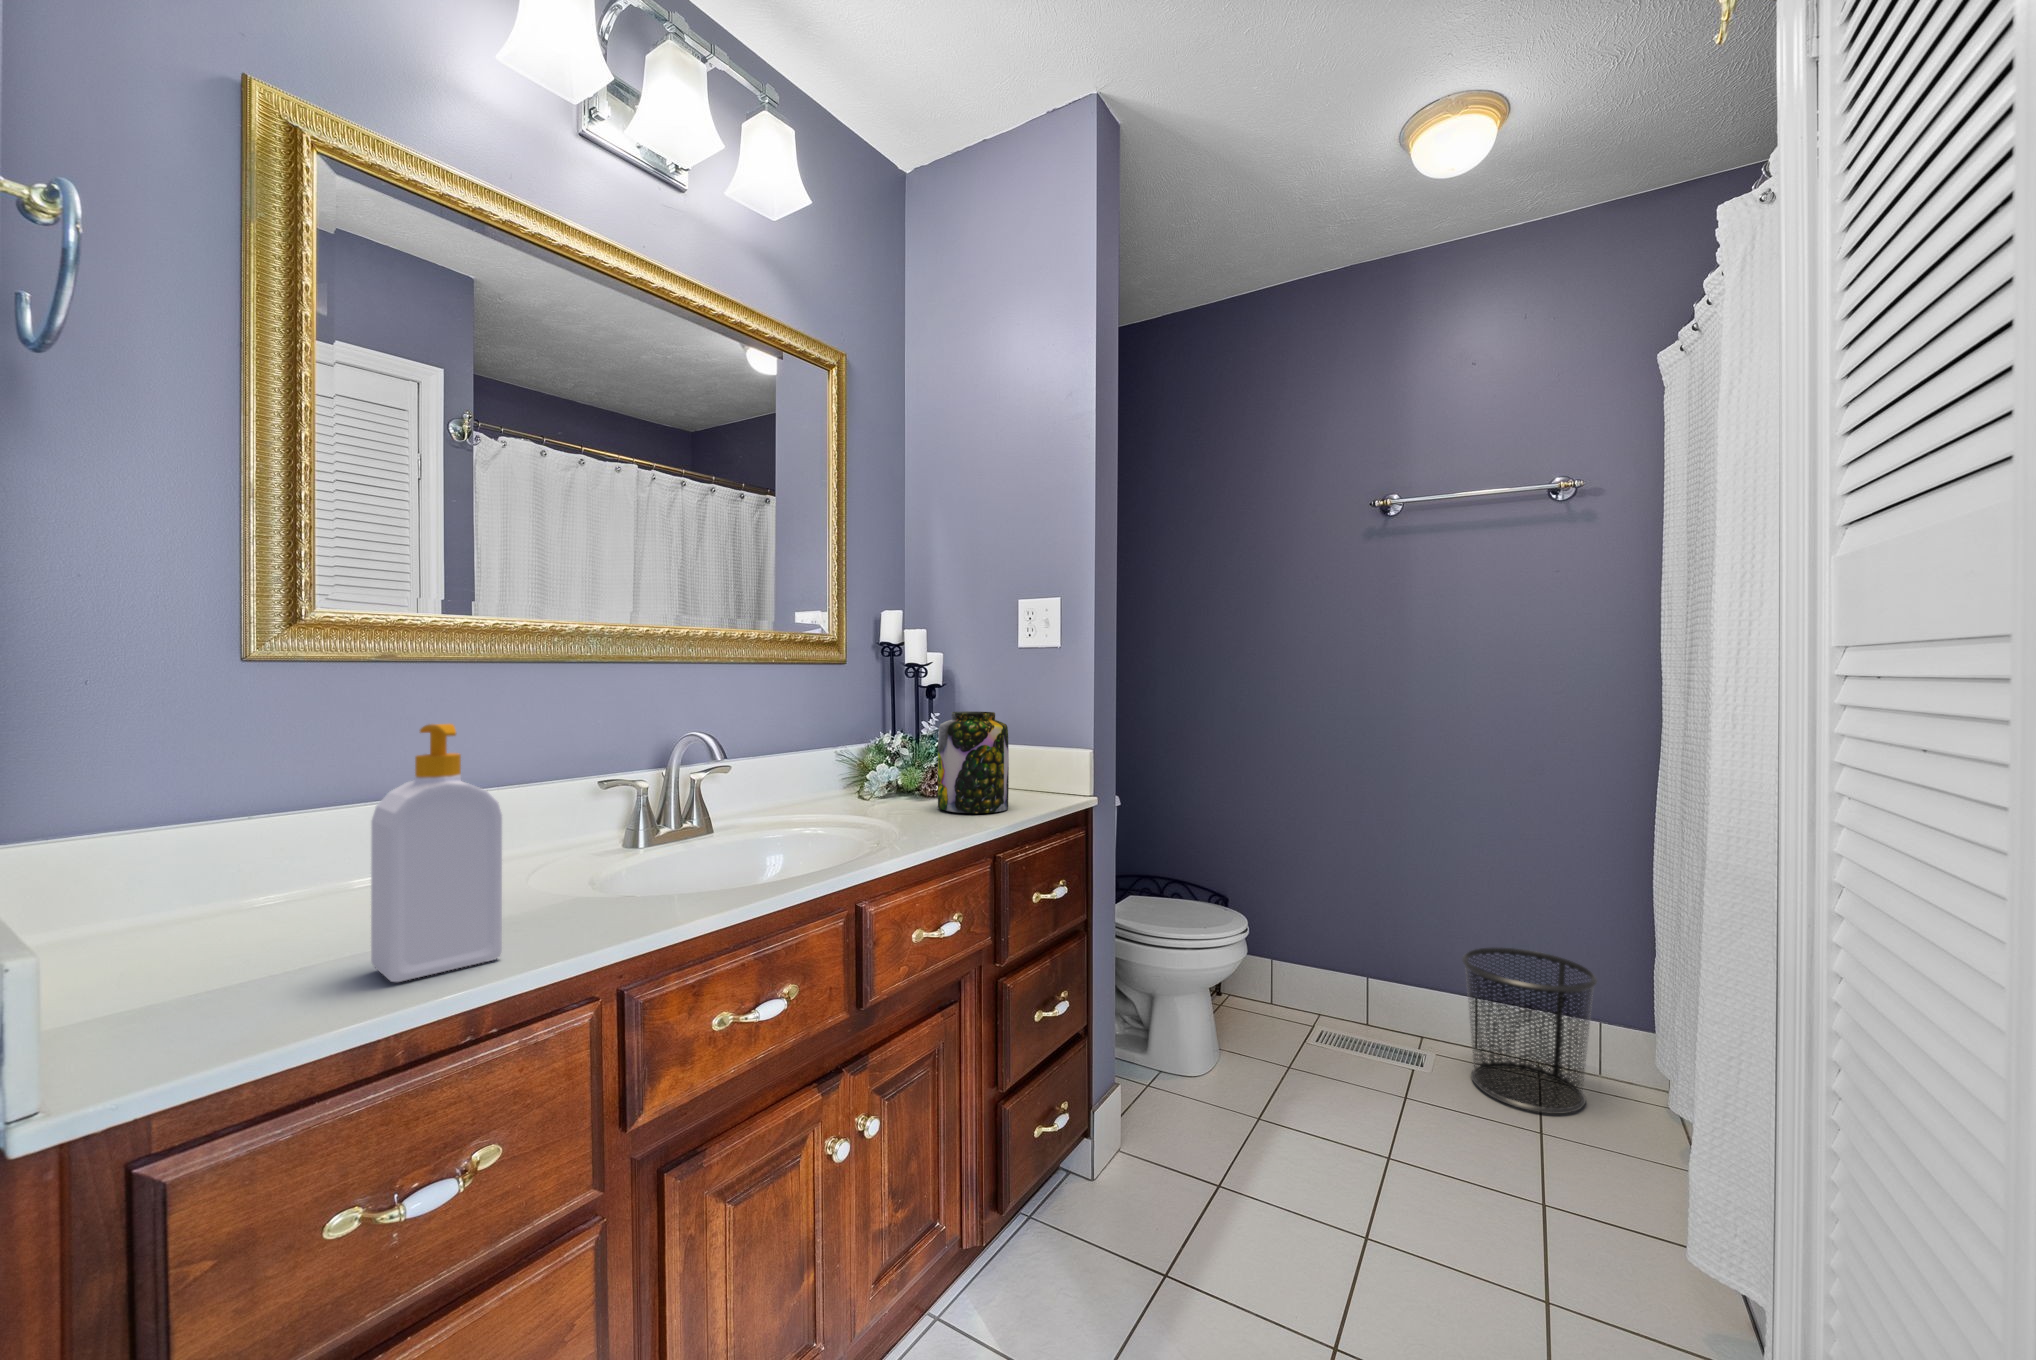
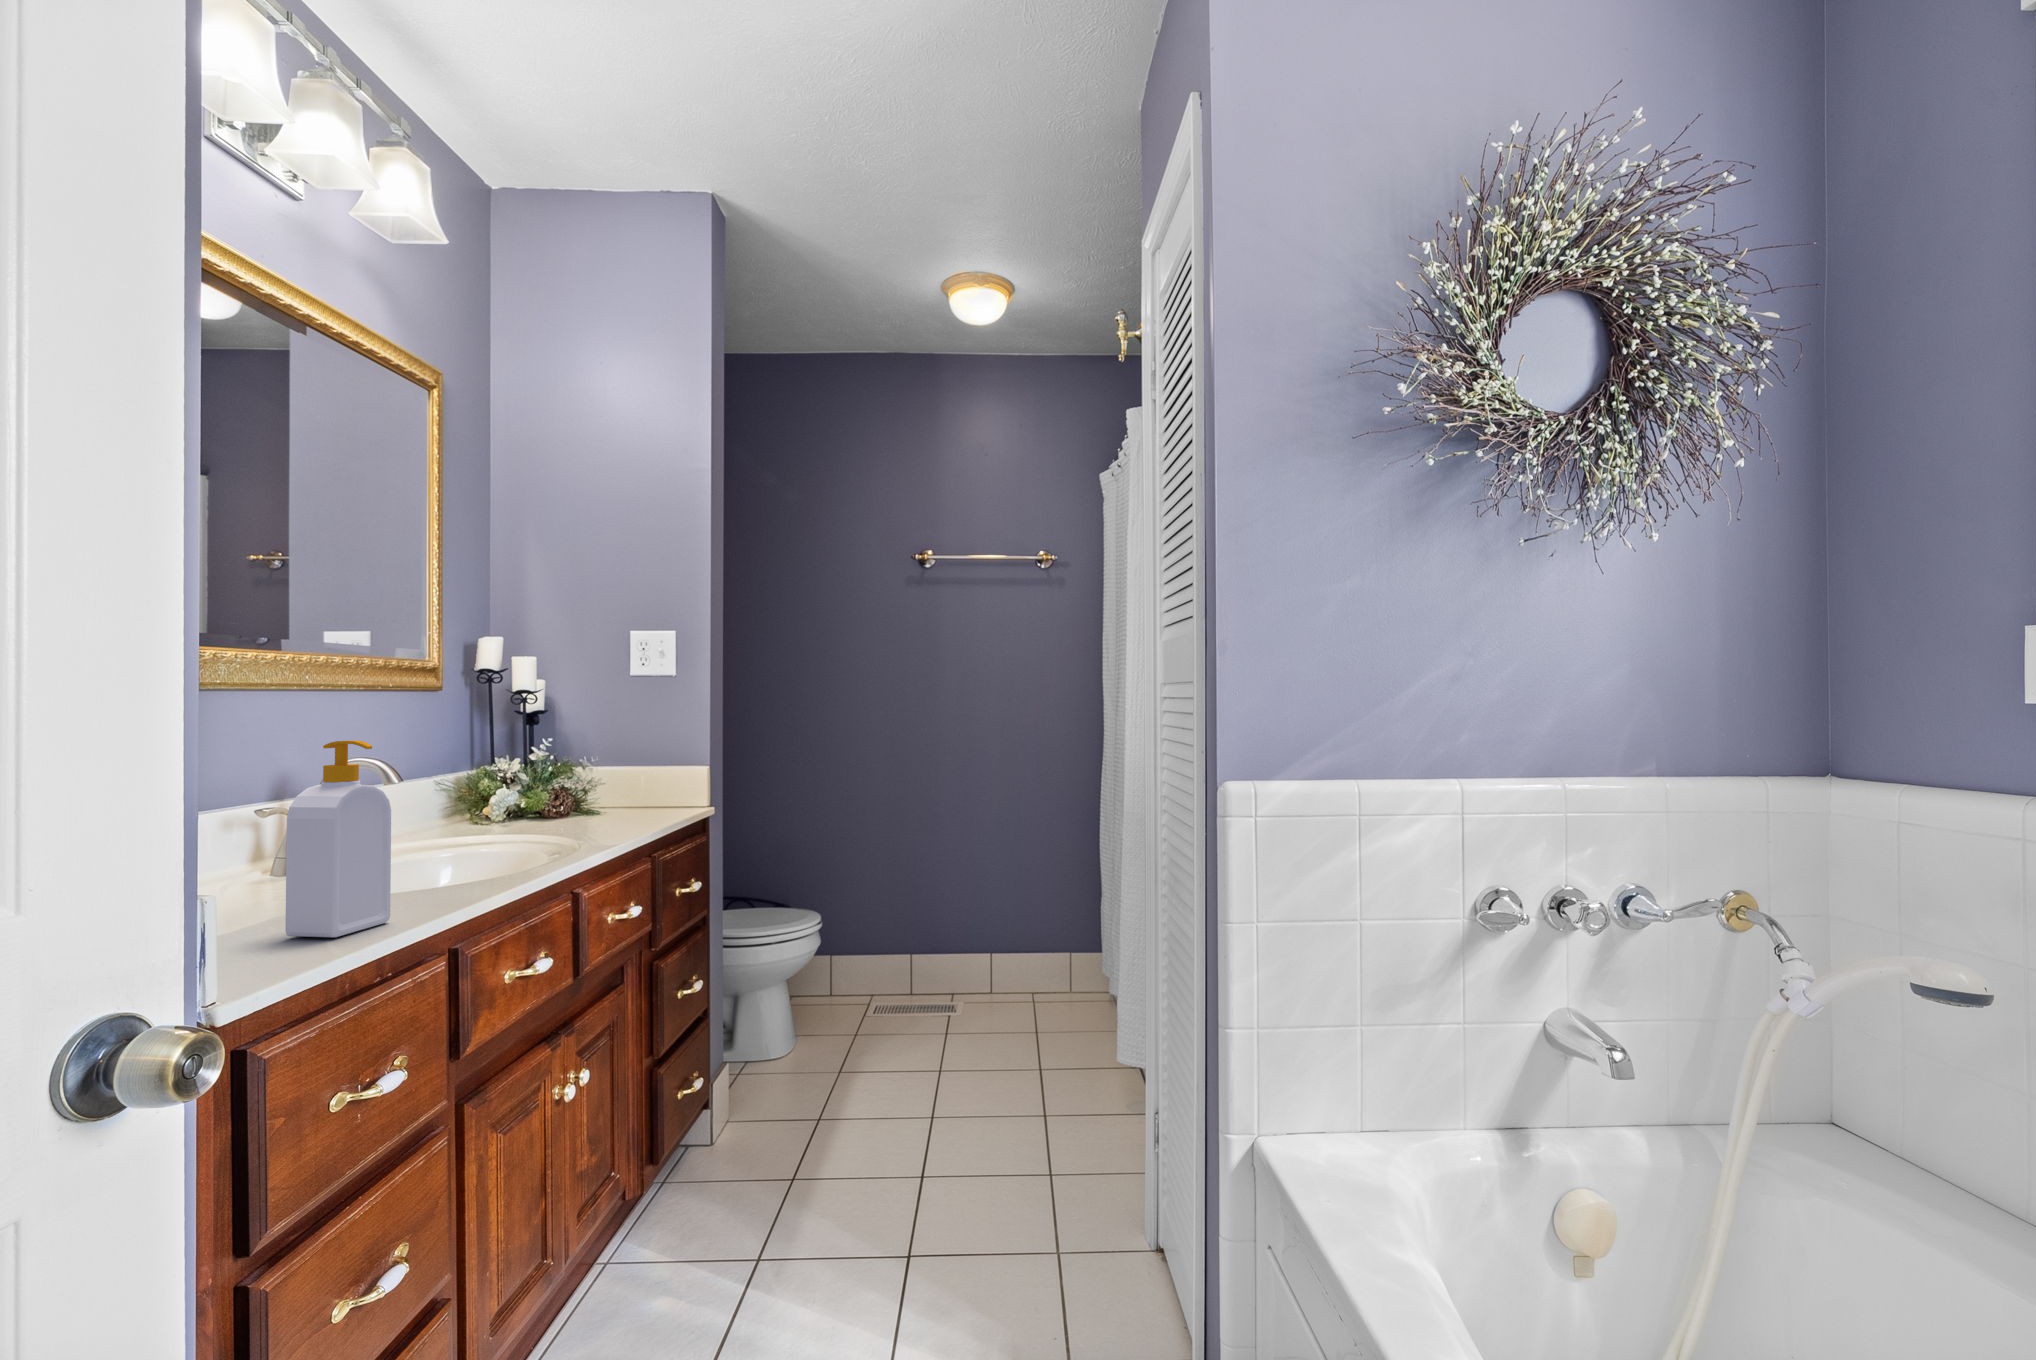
jar: present [938,711,1009,813] -> none [575,733,646,824]
trash can: present [1462,947,1597,1114] -> none [983,910,1072,1027]

